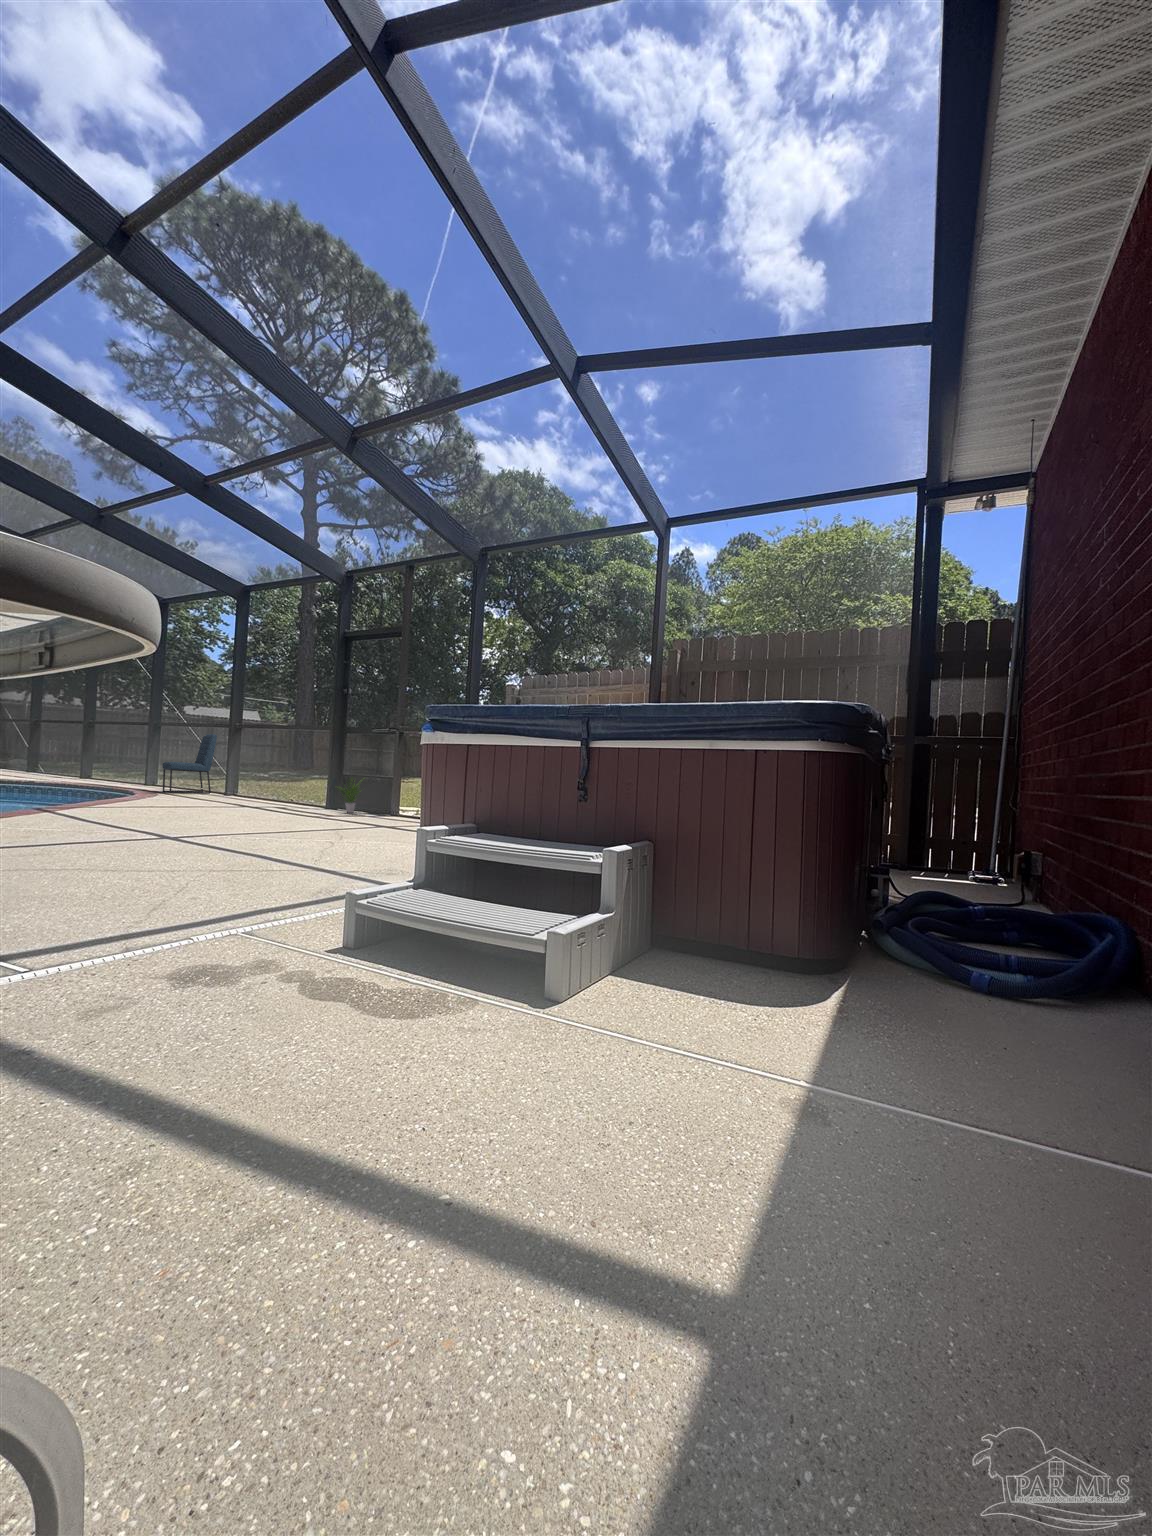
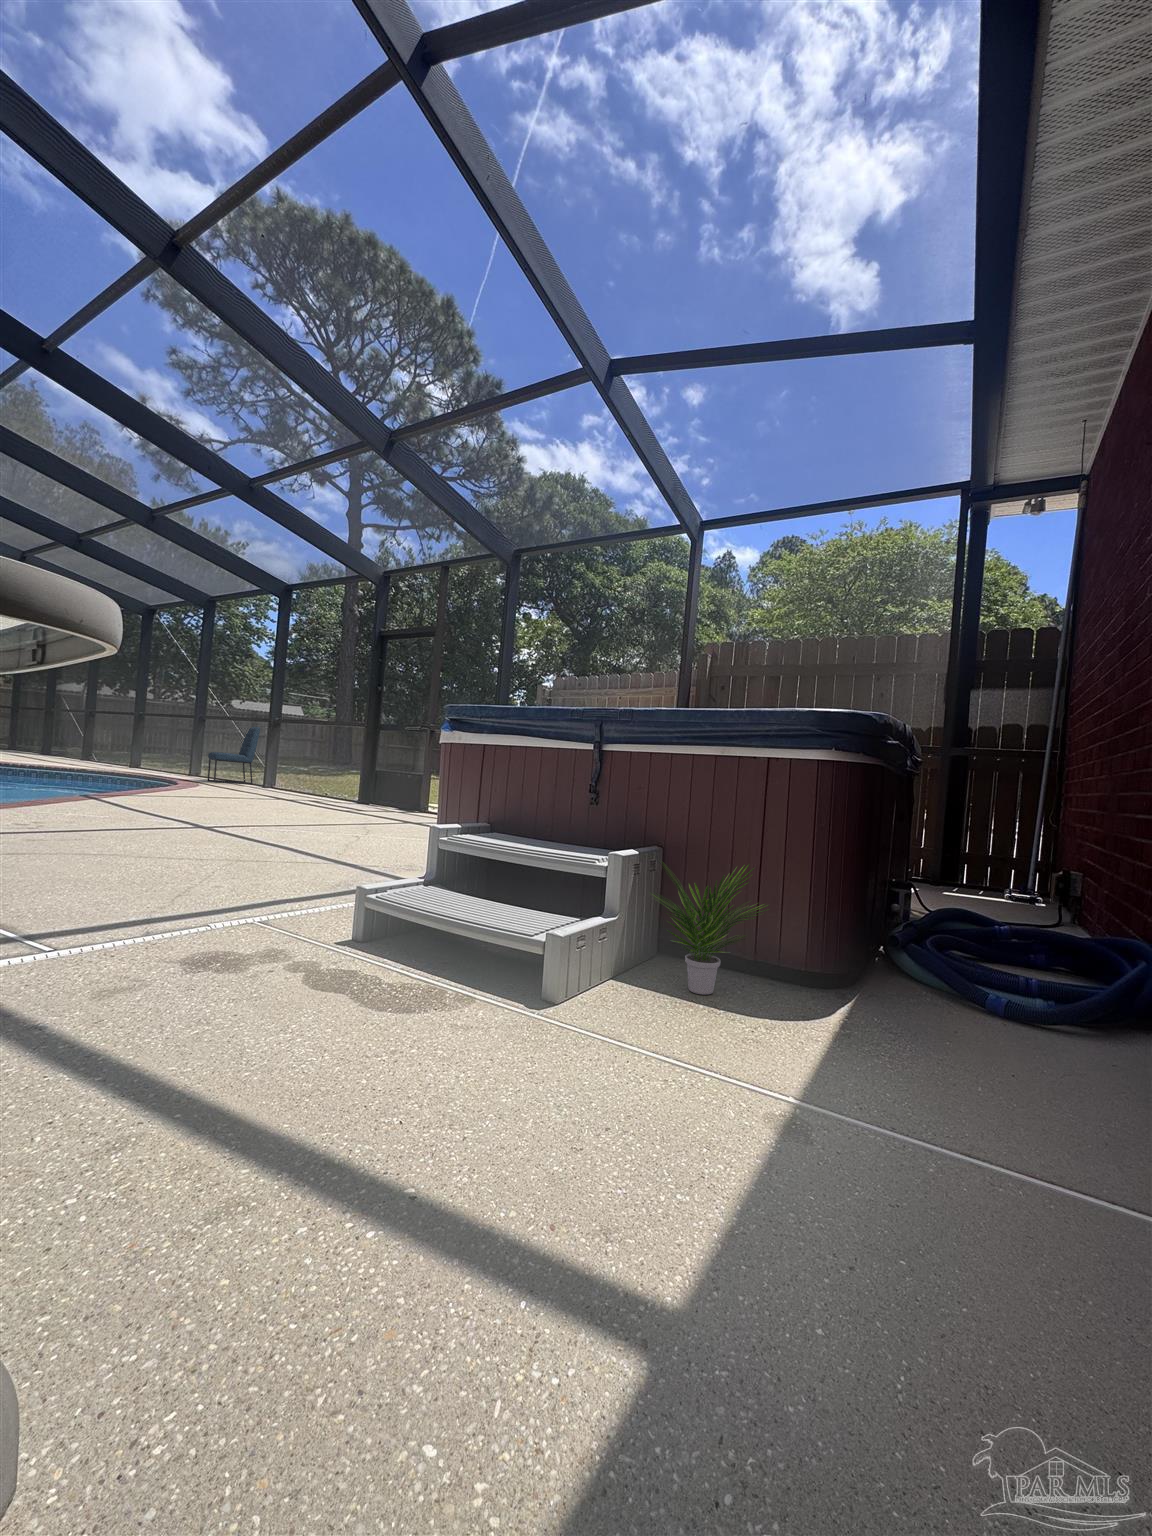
potted plant: present [338,779,361,813] -> present [654,862,769,995]

